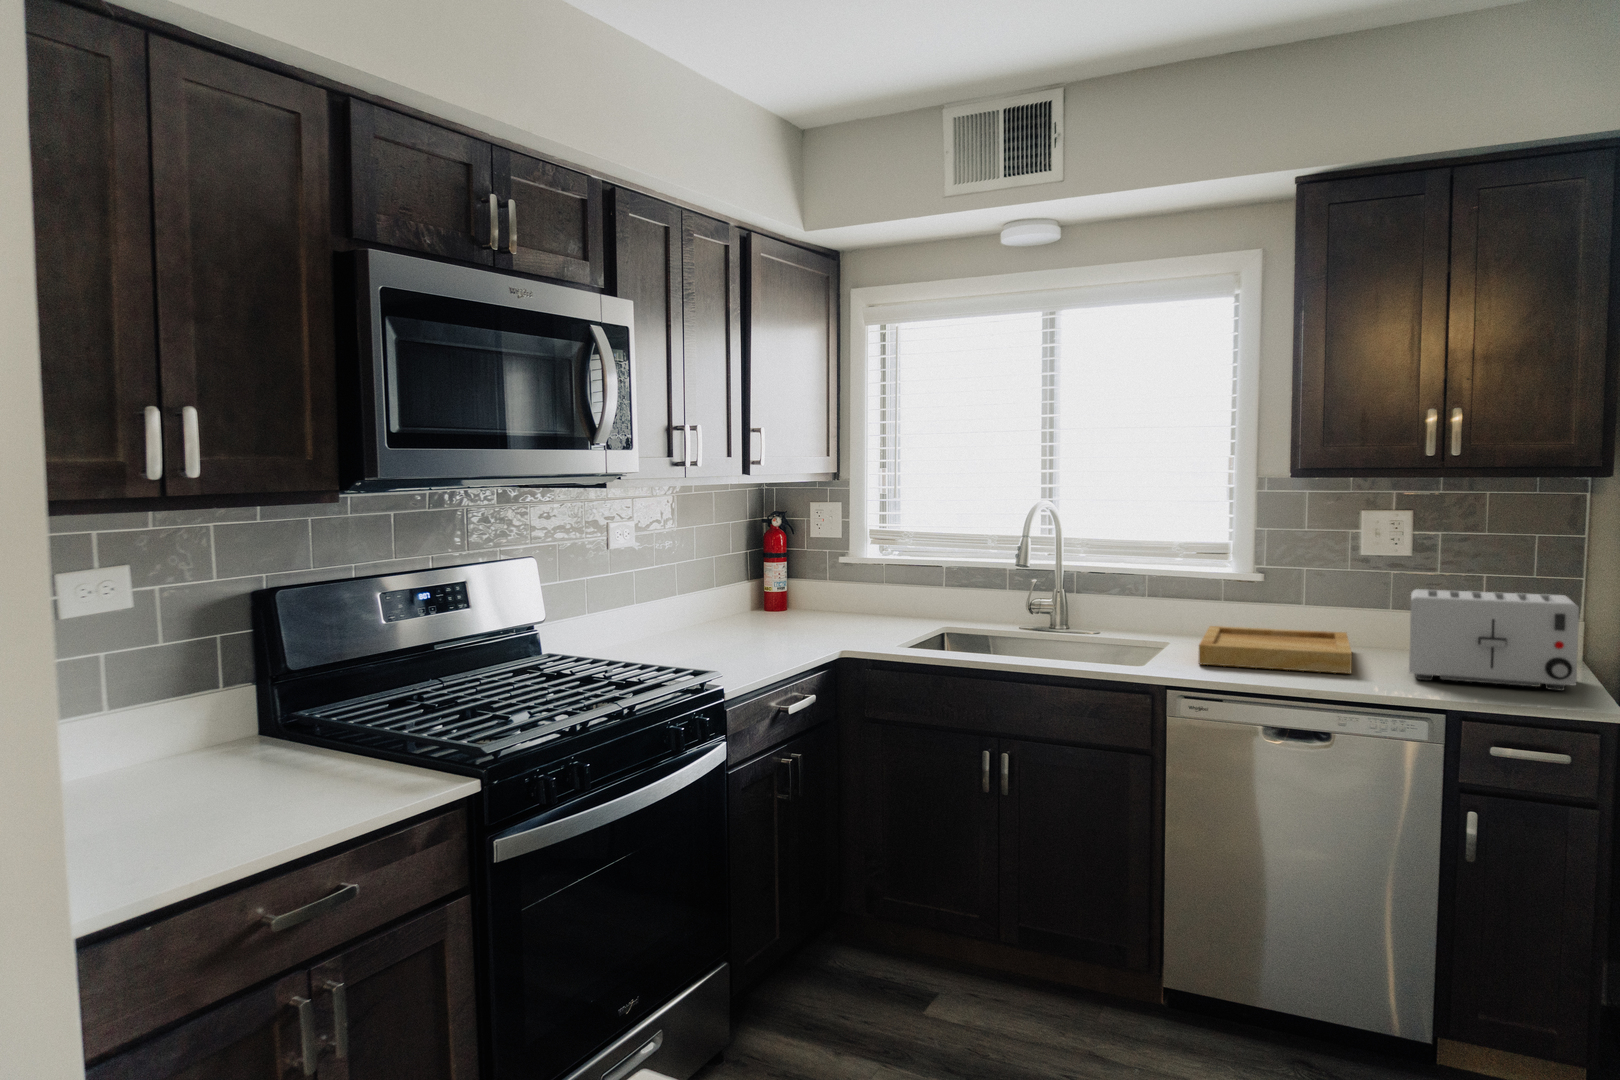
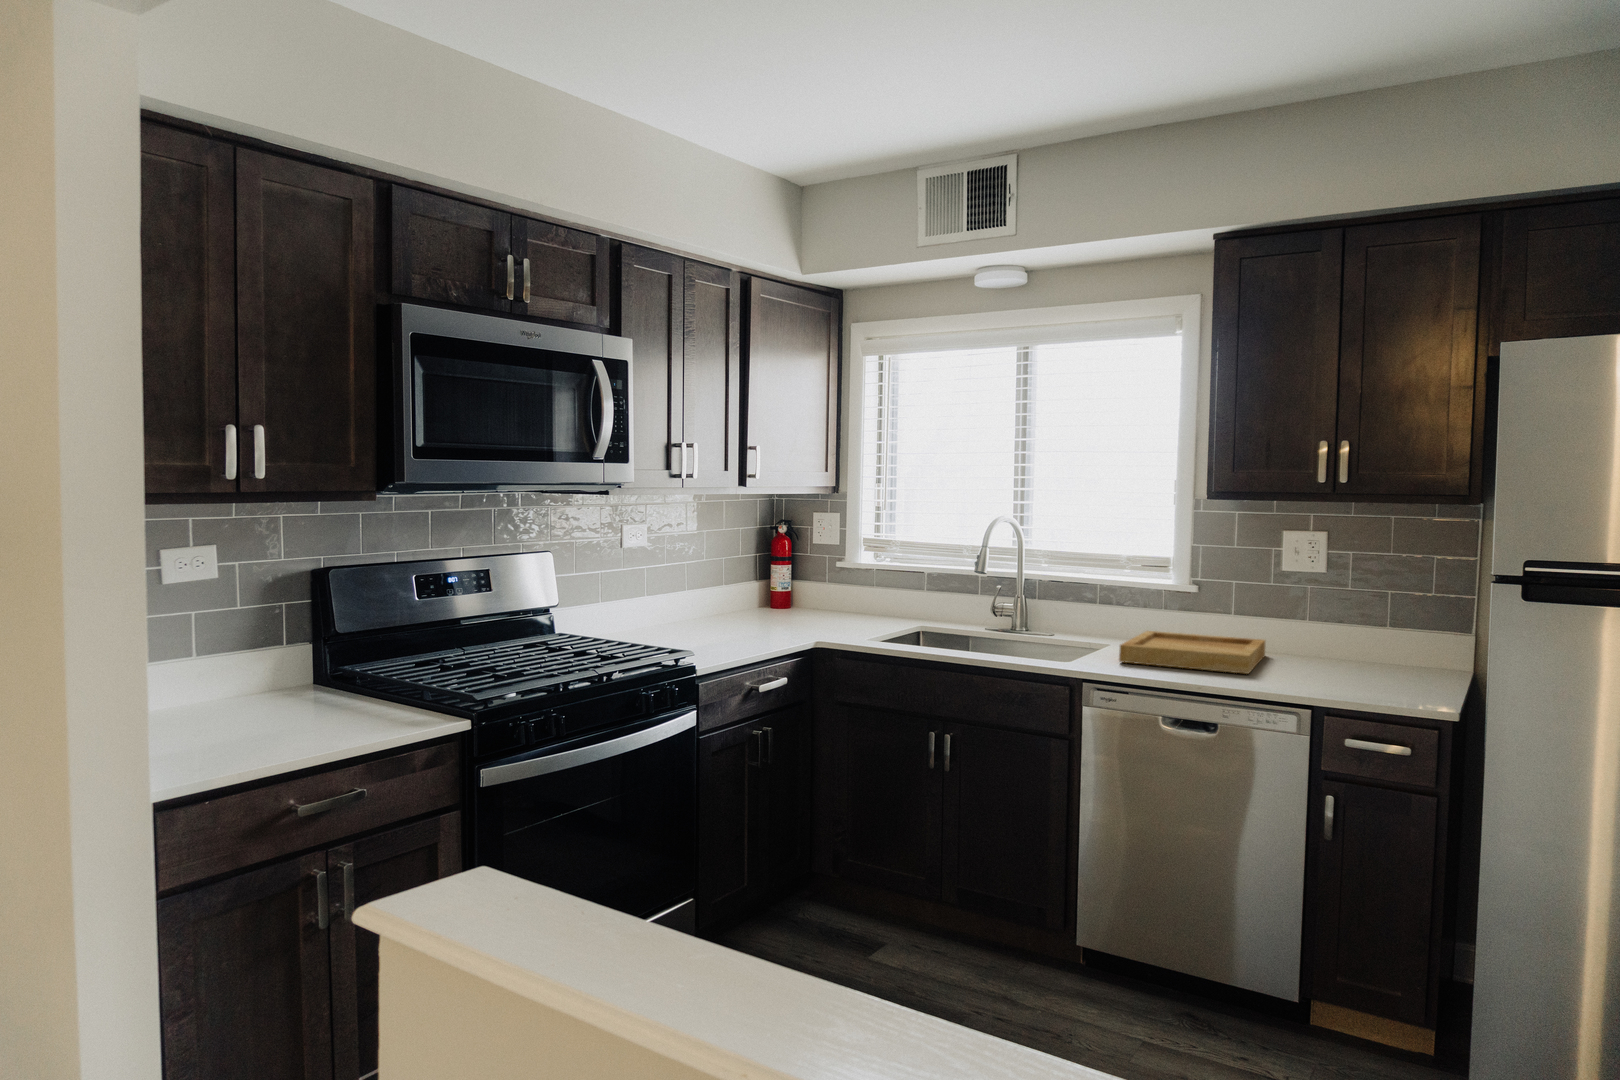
toaster: present [1409,589,1579,690] -> none [1296,601,1445,693]

